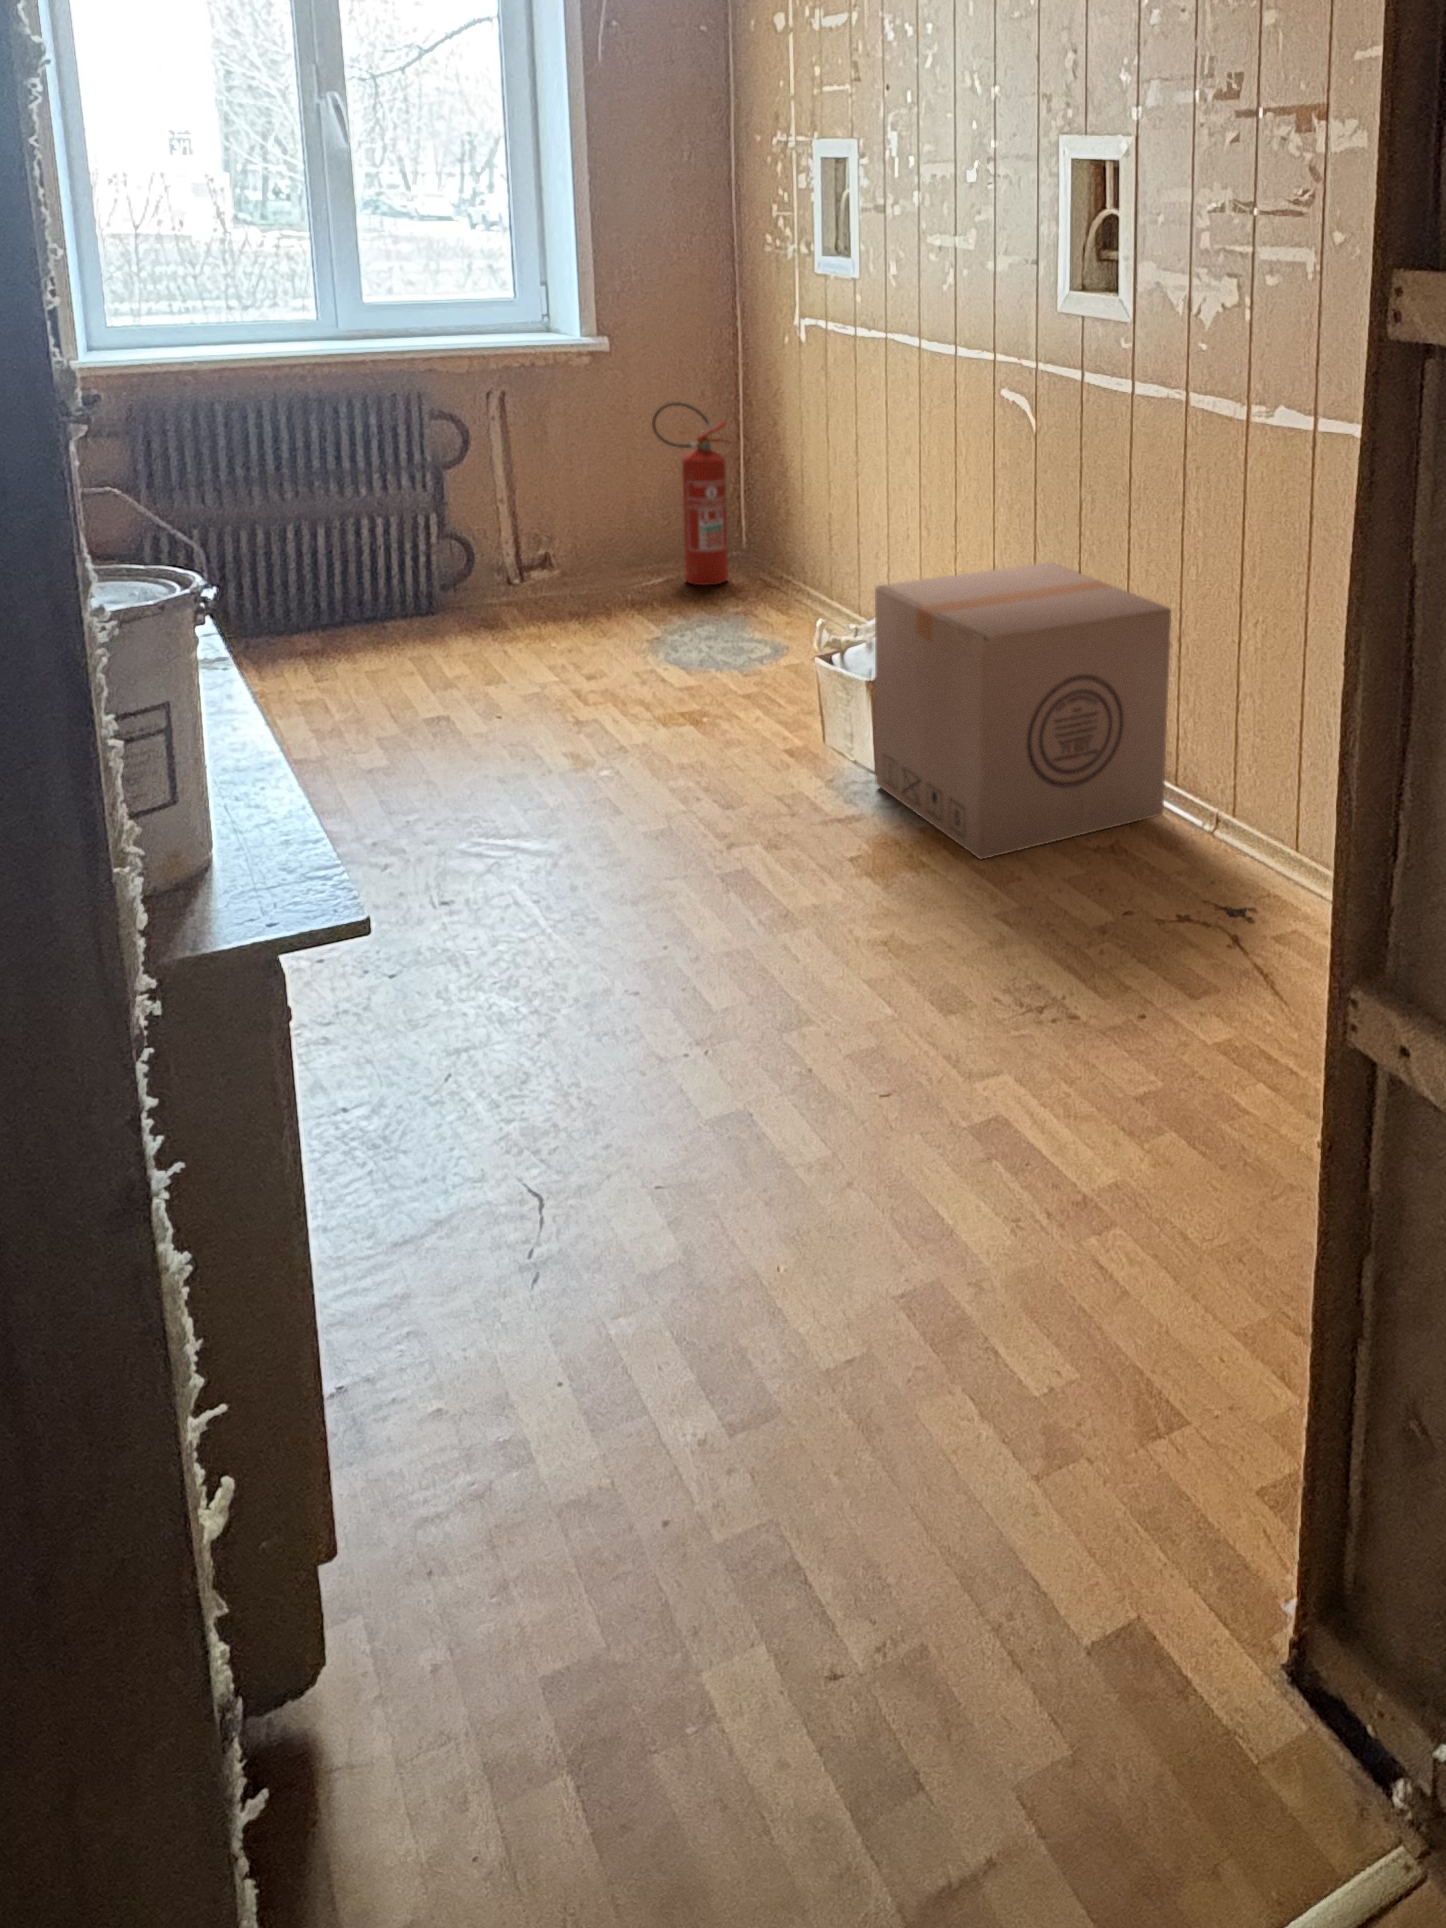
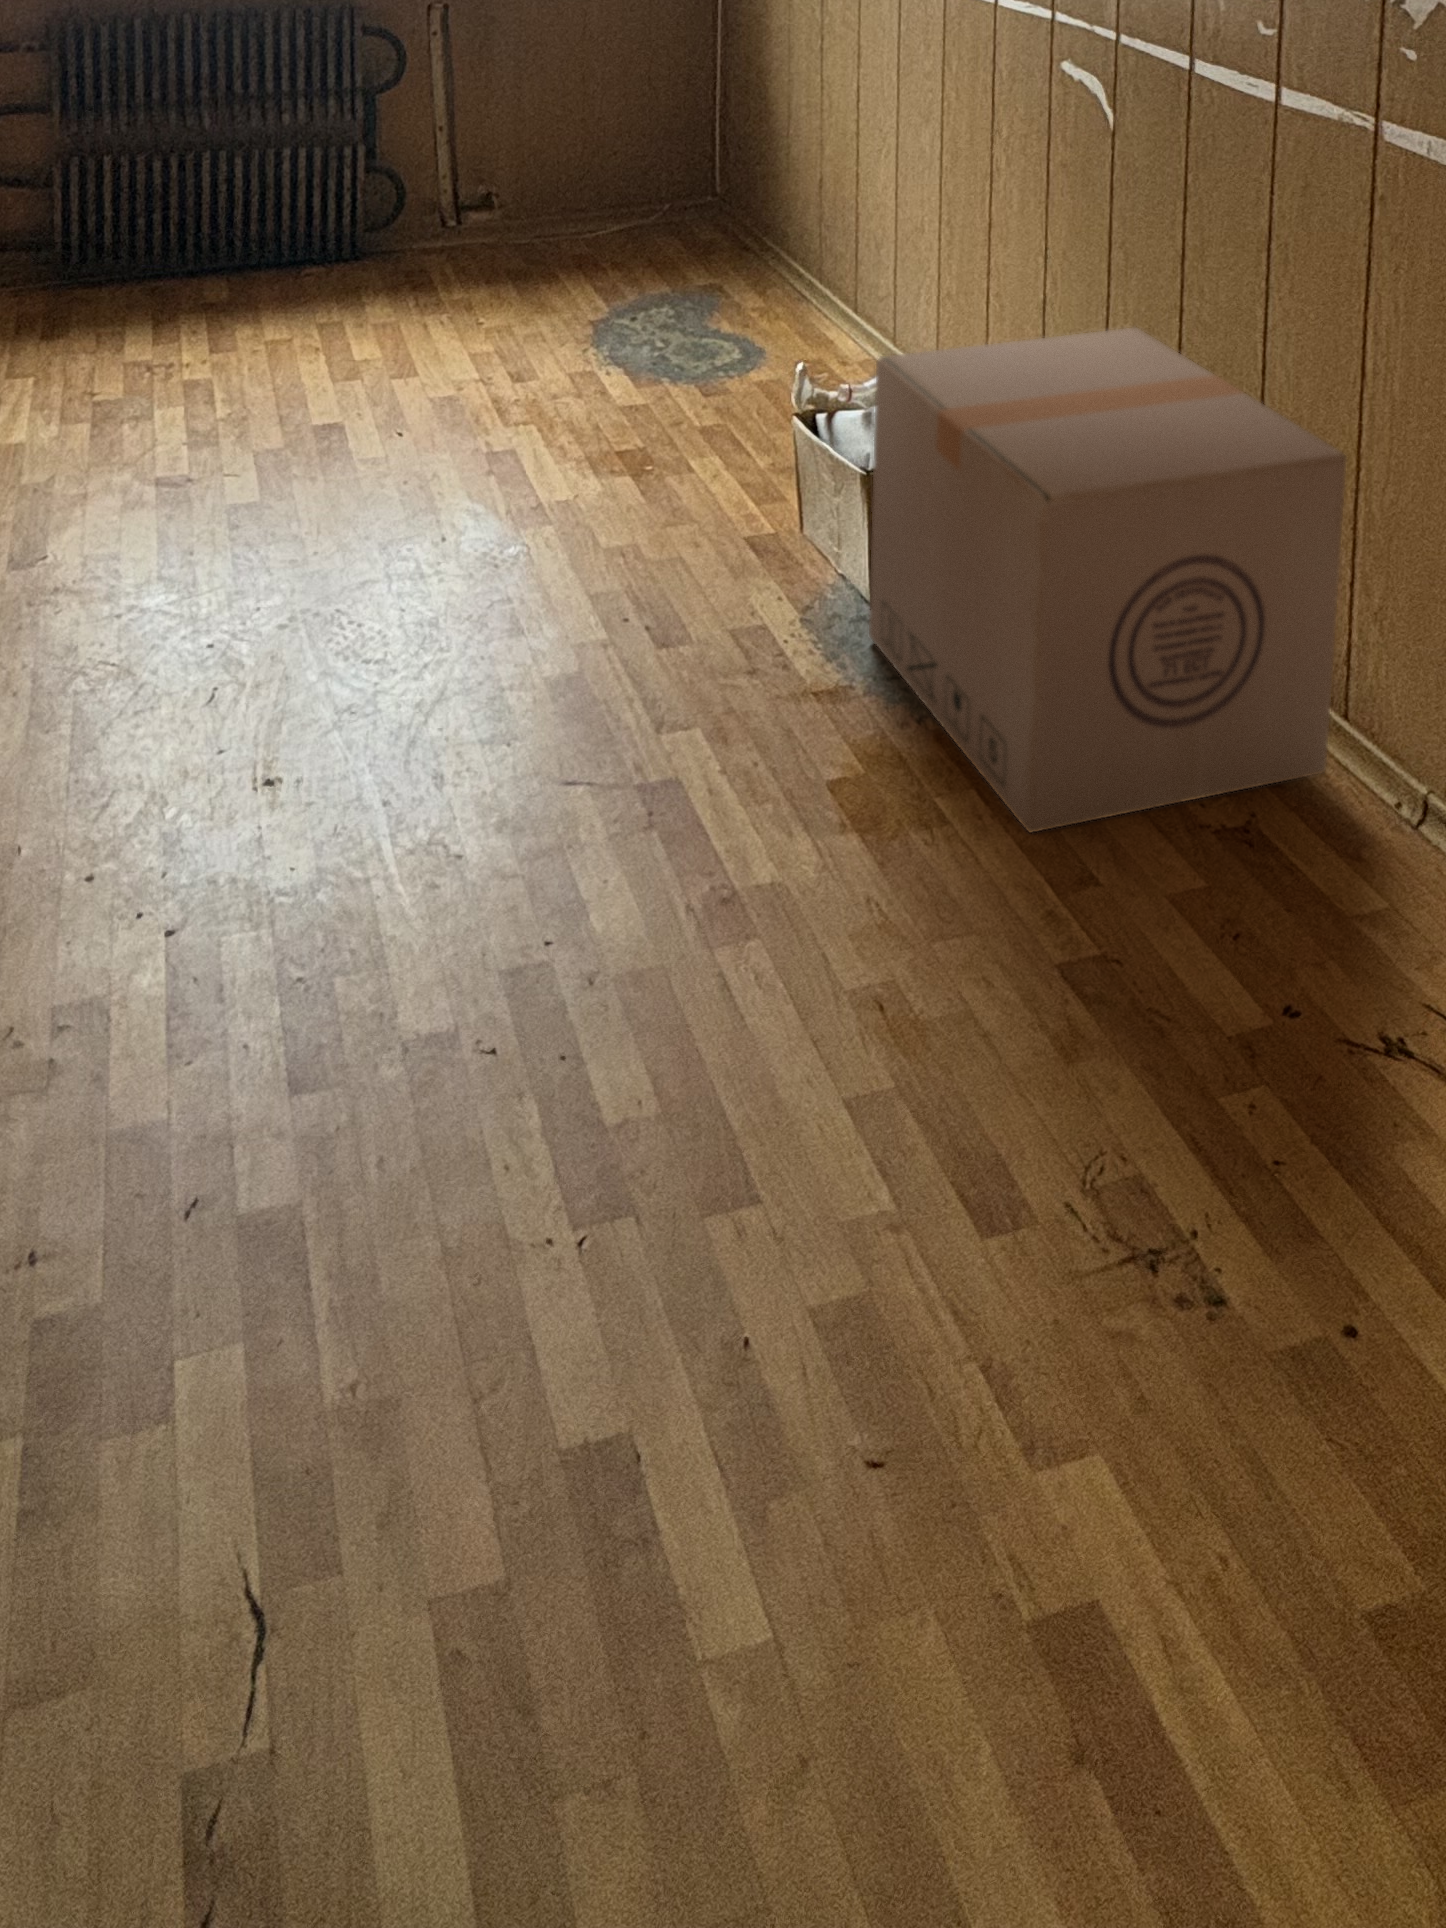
fire extinguisher: present [652,402,730,585] -> none [611,21,706,242]

